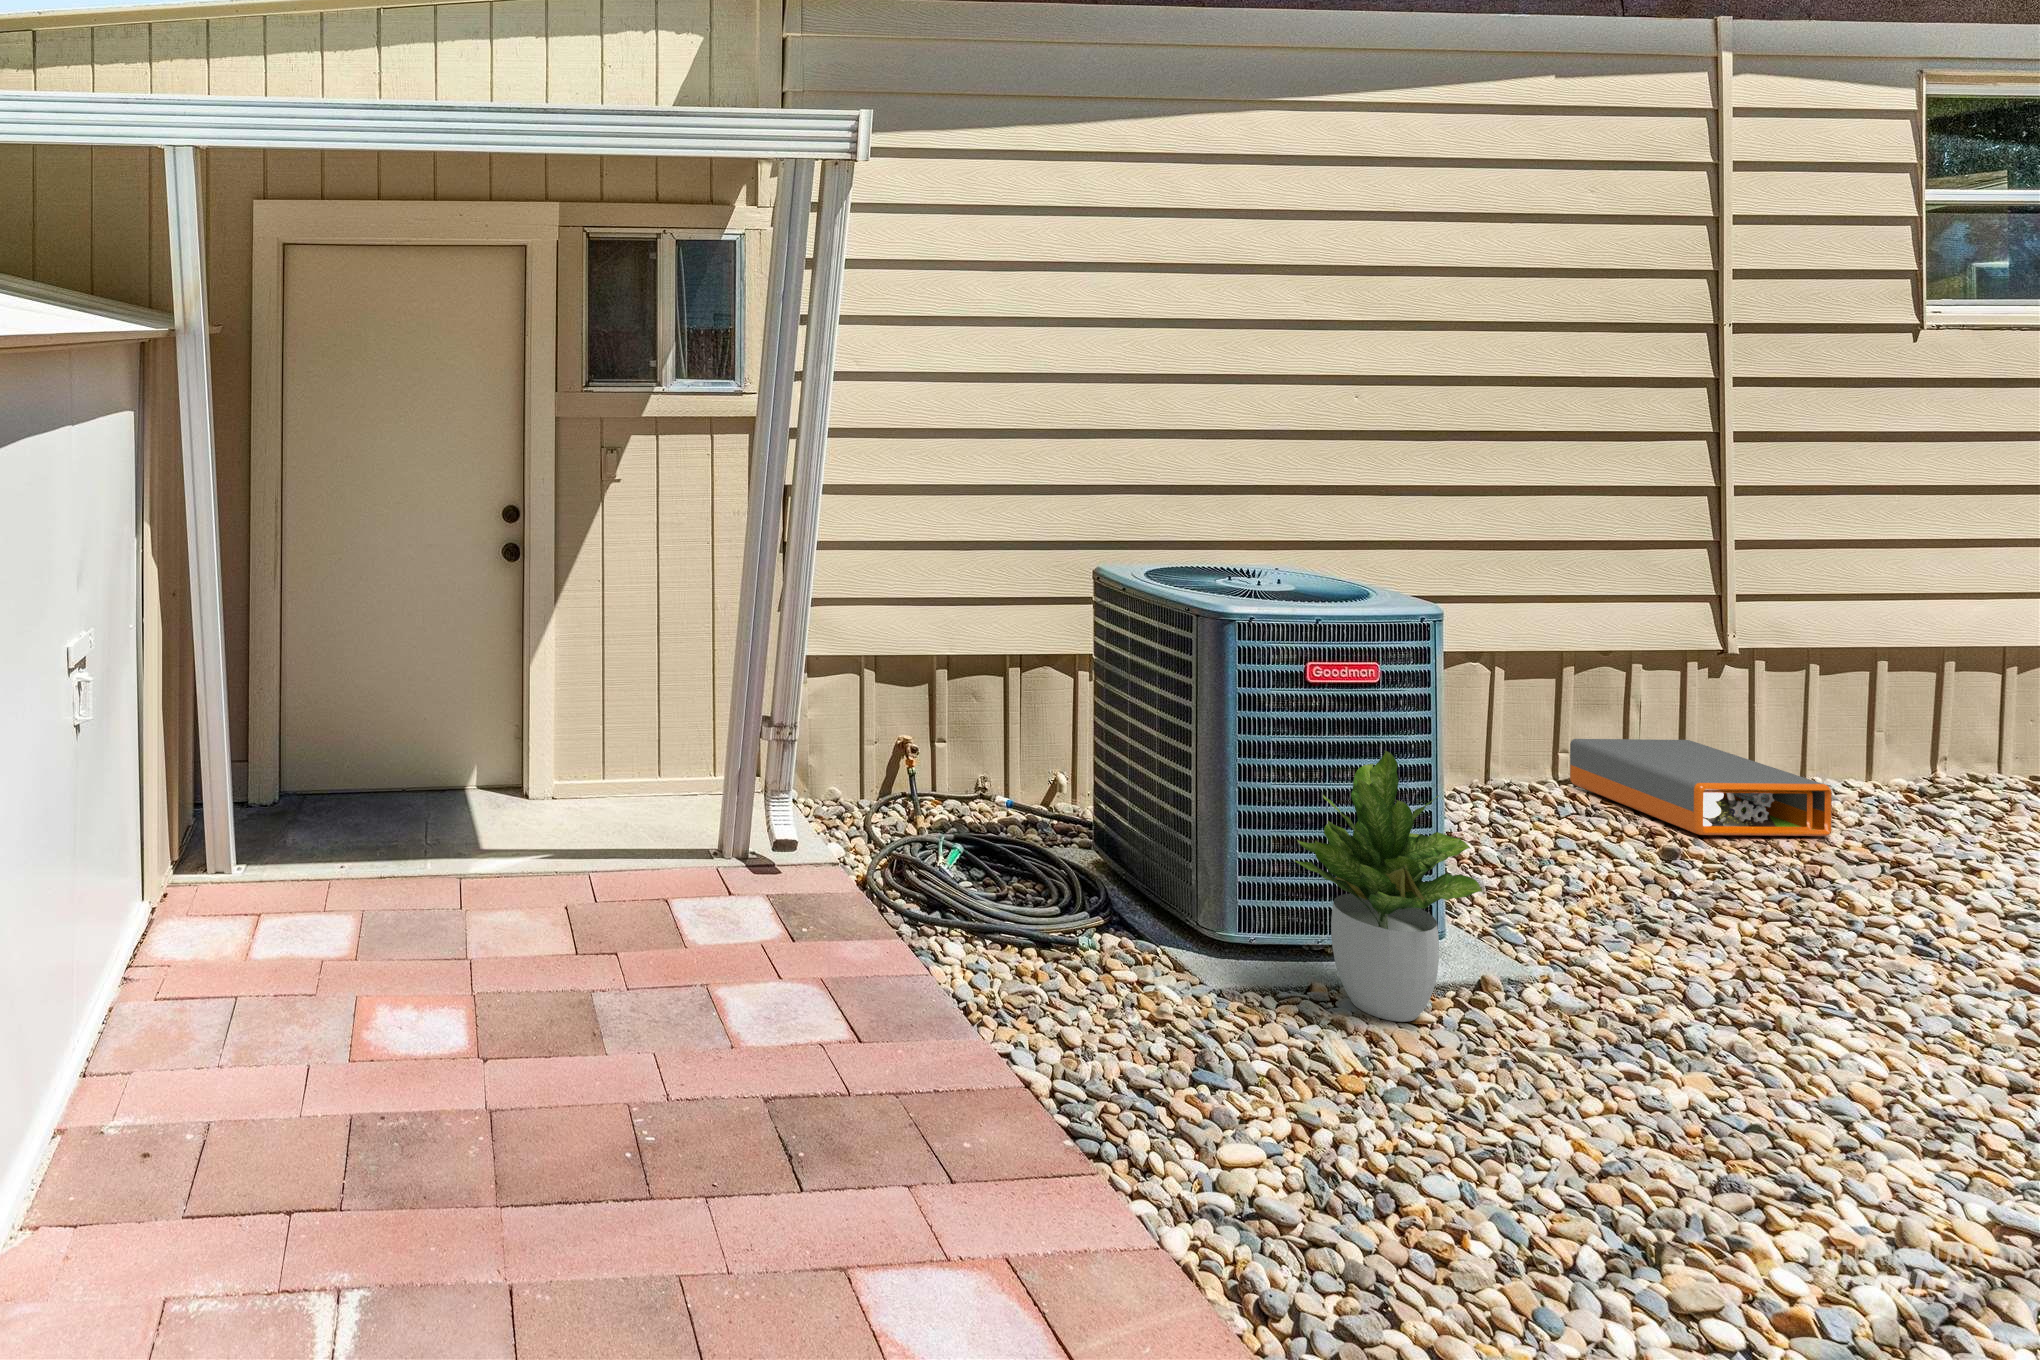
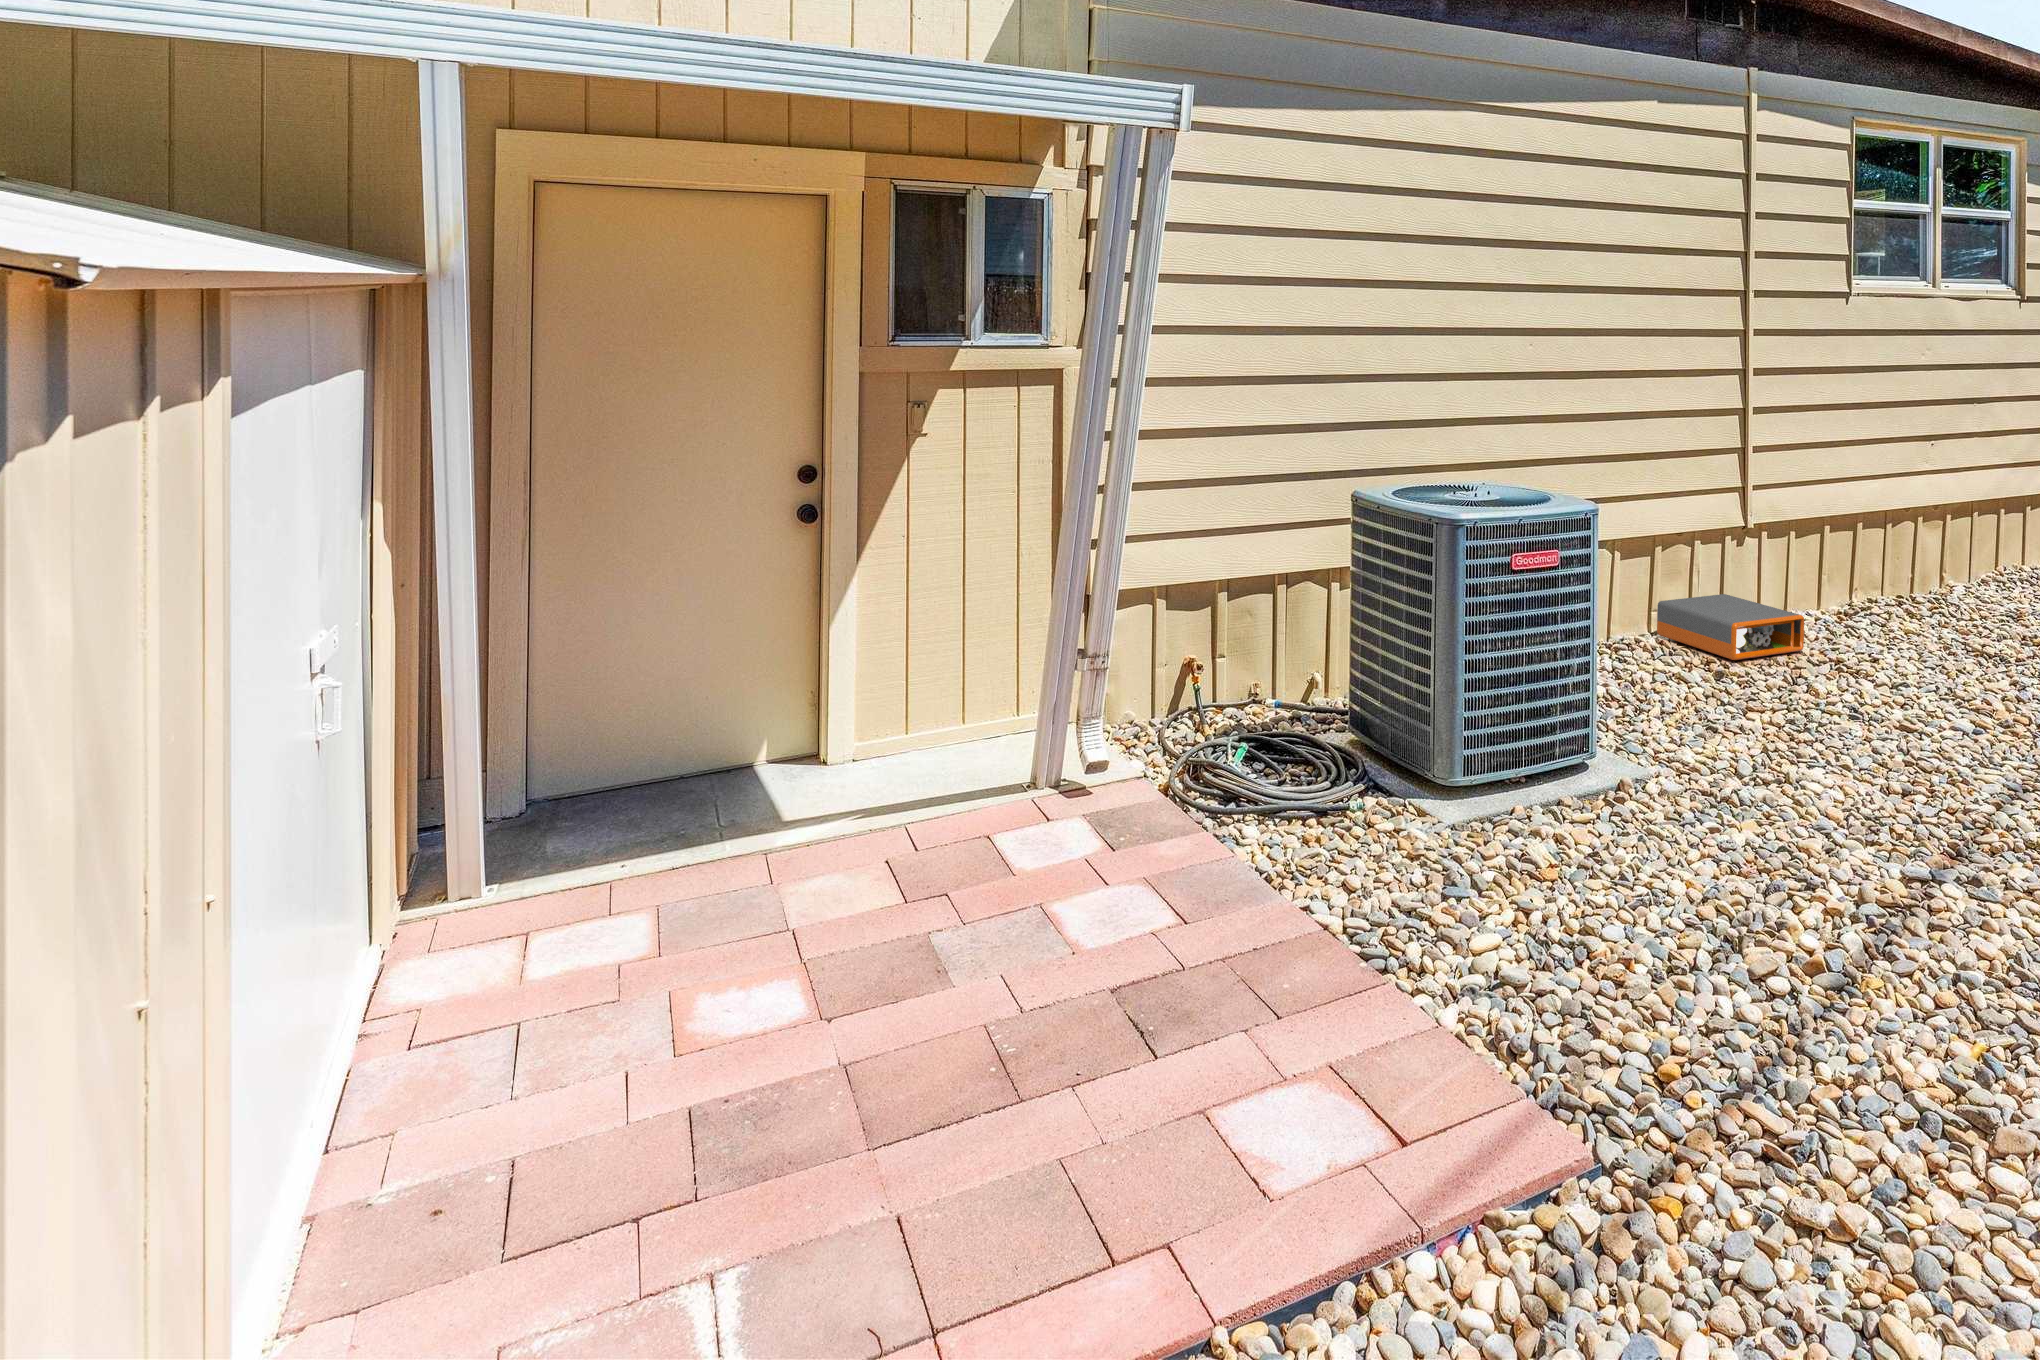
potted plant: present [1294,751,1483,1022] -> none [1502,618,1630,823]

